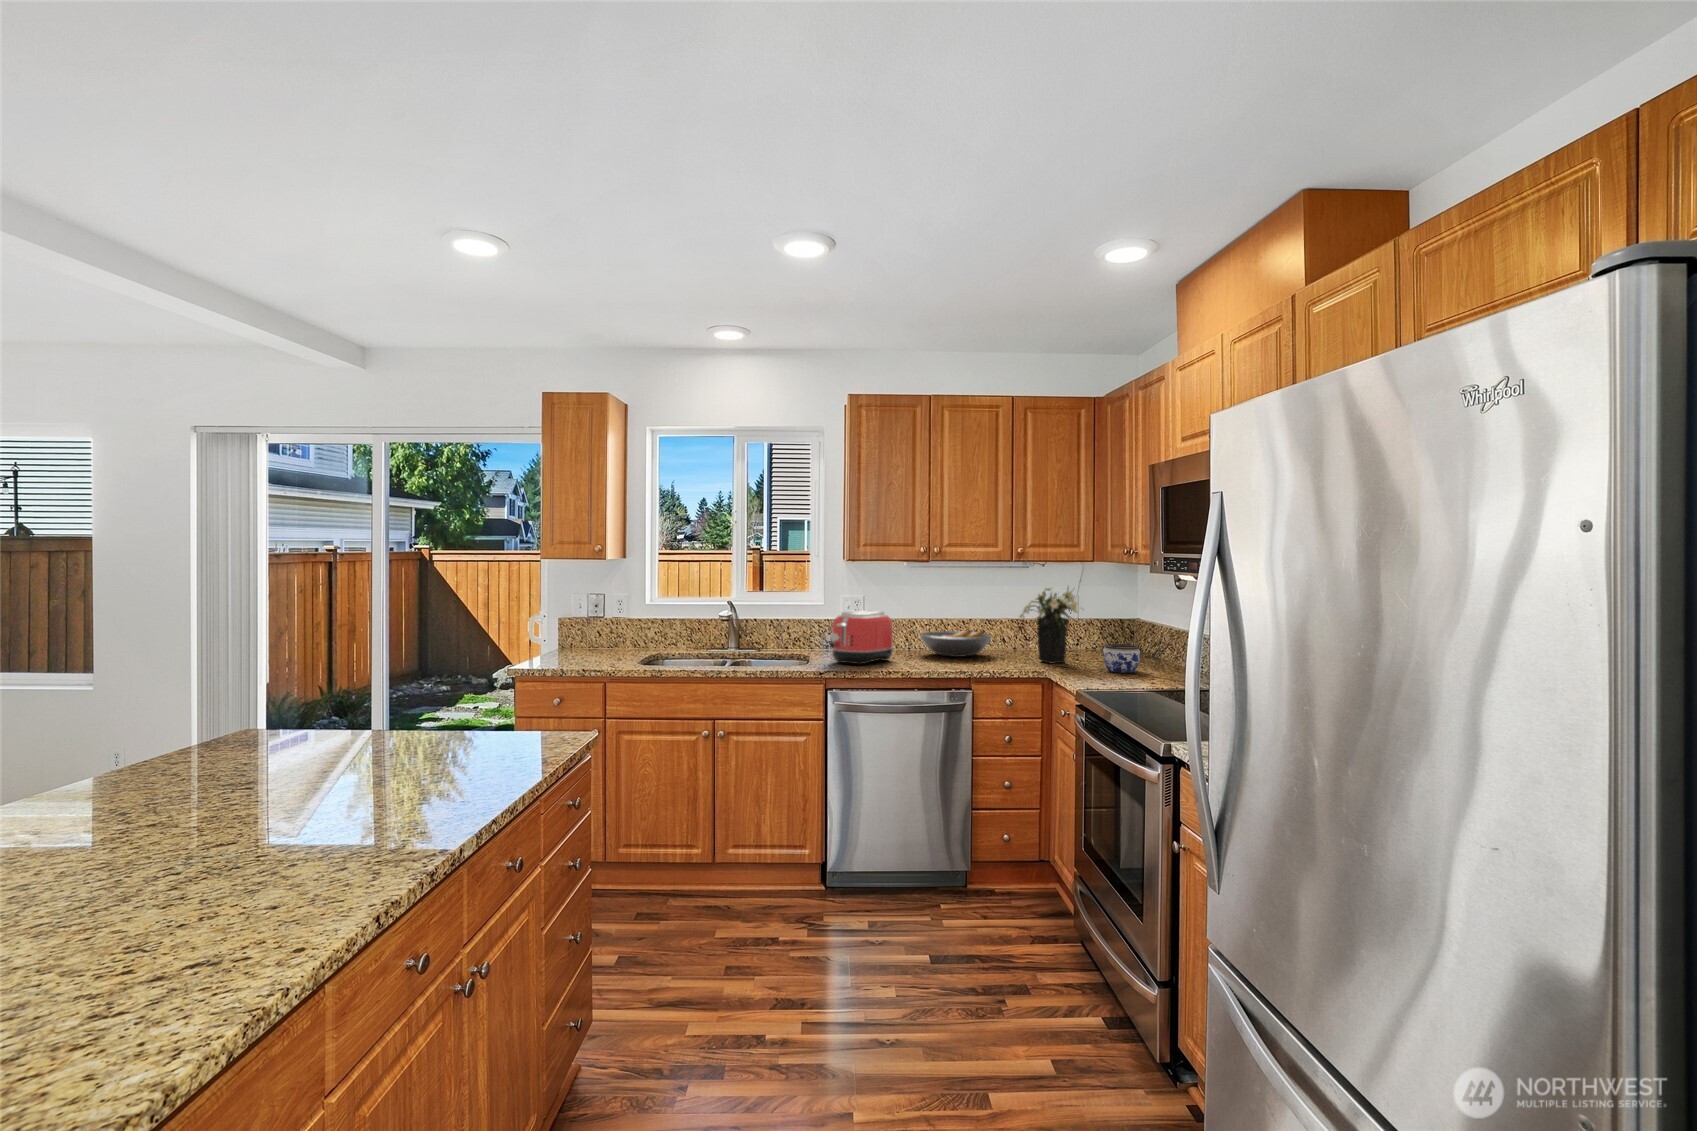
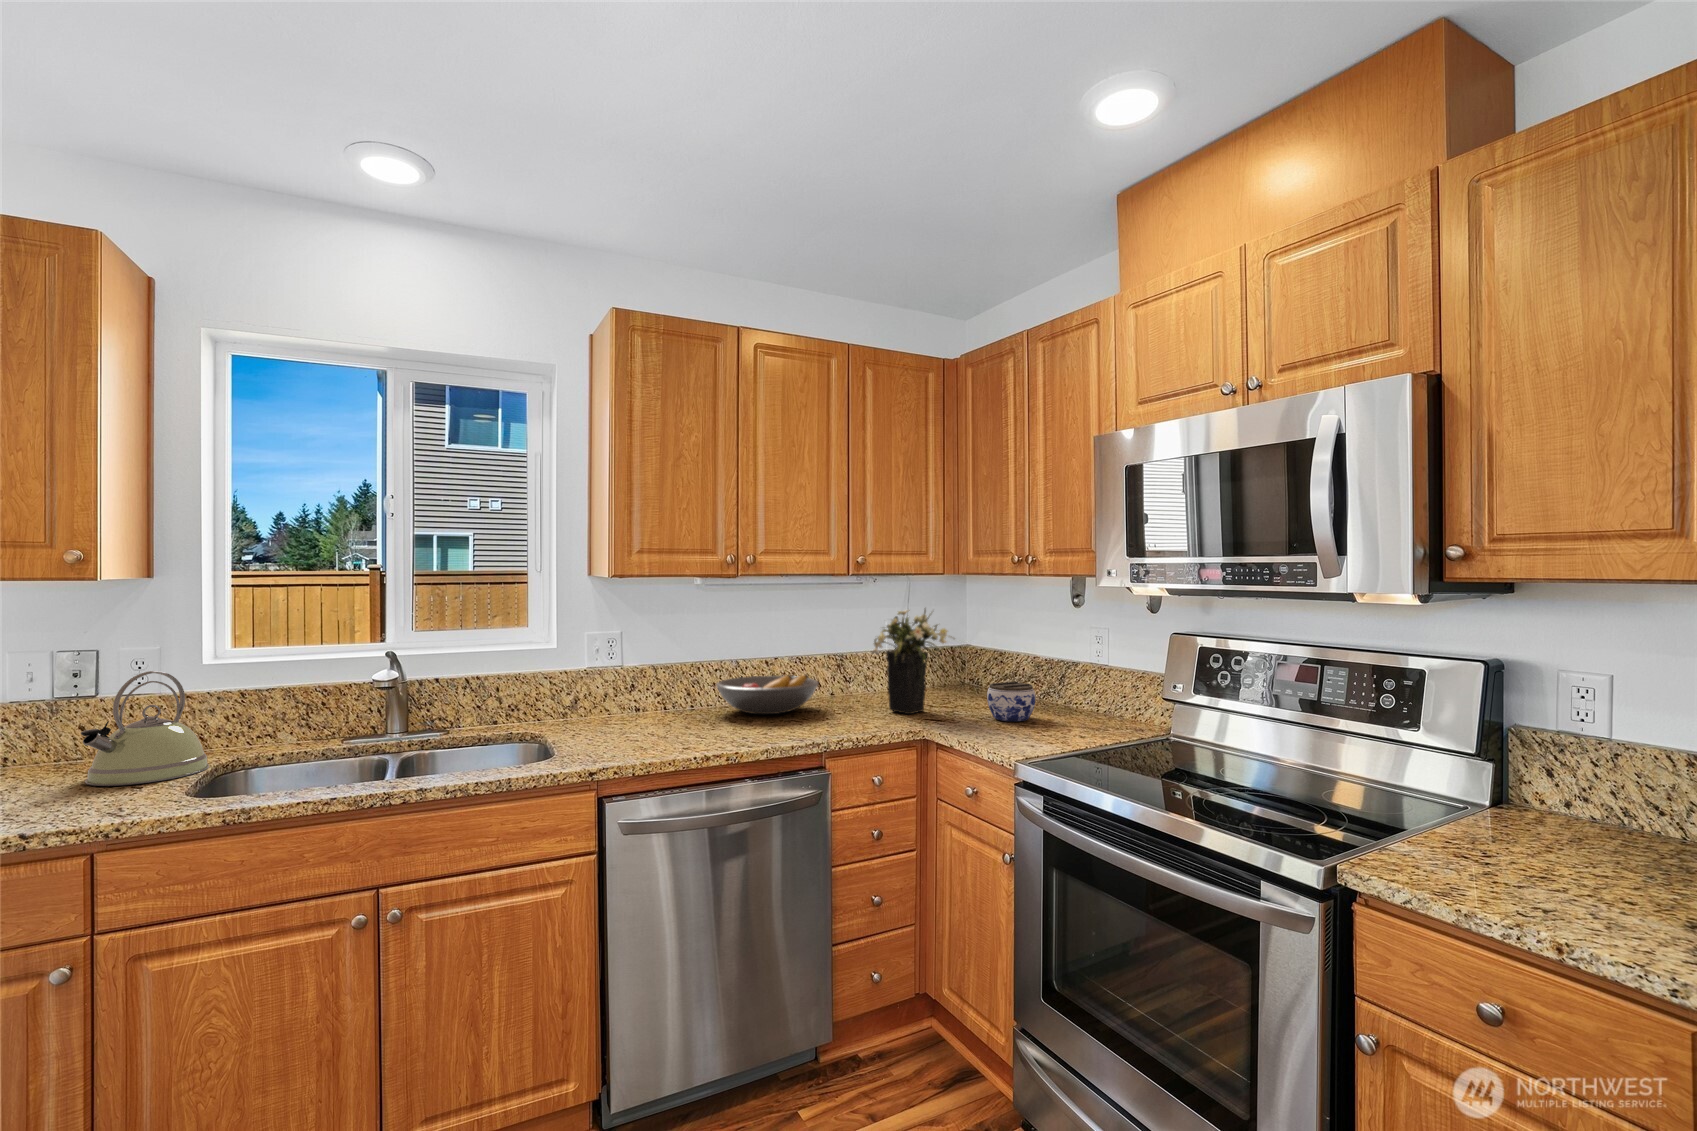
kettle: none [600,605,648,660] -> present [81,671,209,786]
toaster: present [830,610,893,665] -> none [593,655,691,746]

